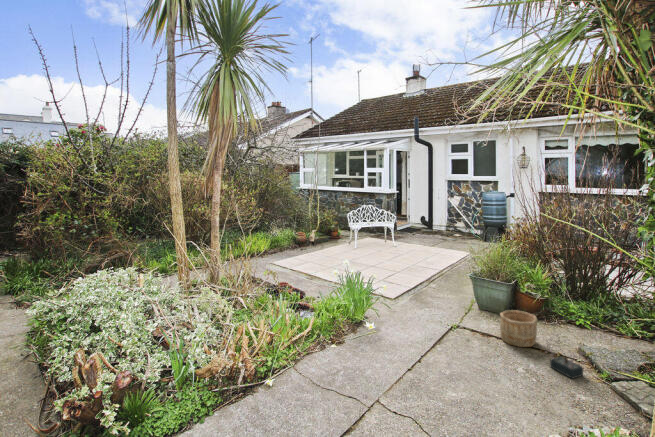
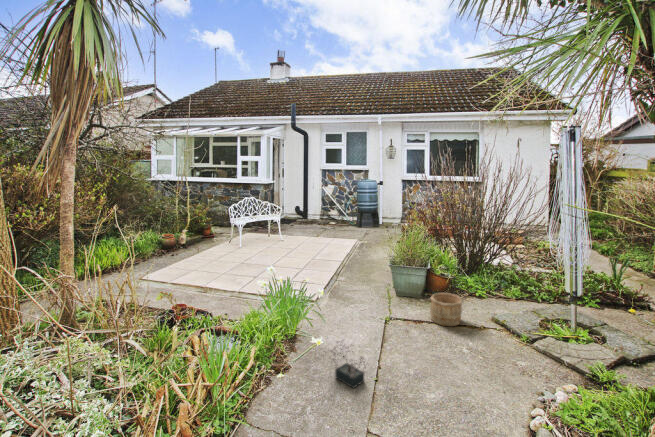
decorative plant: present [547,334,589,378] -> present [330,341,369,388]

